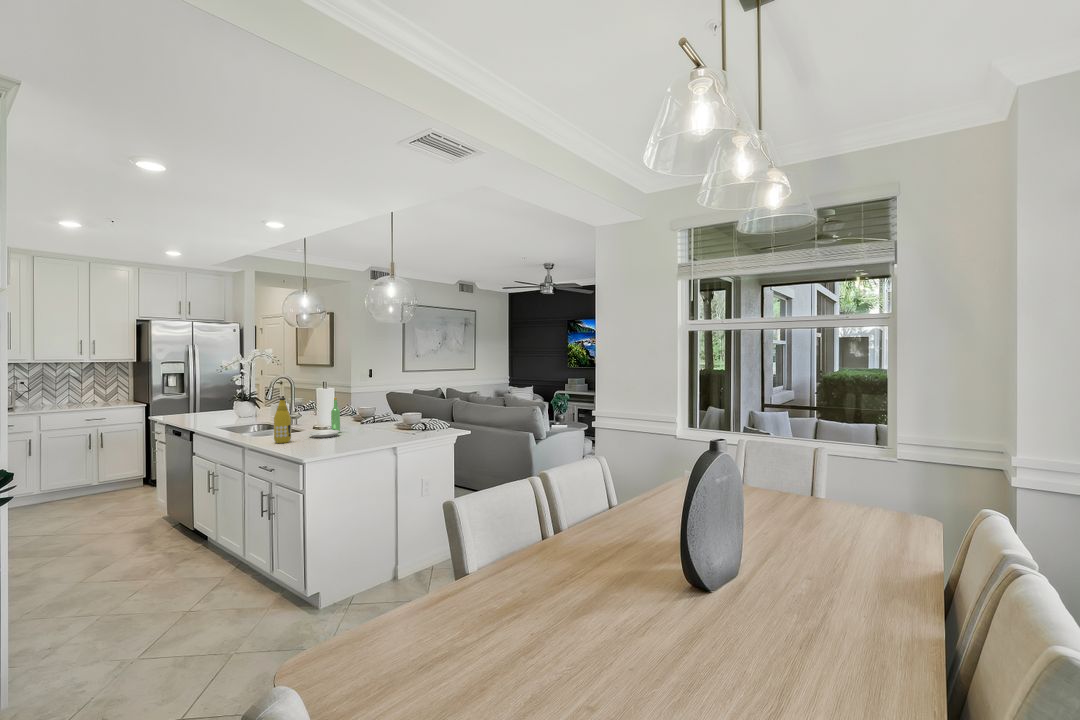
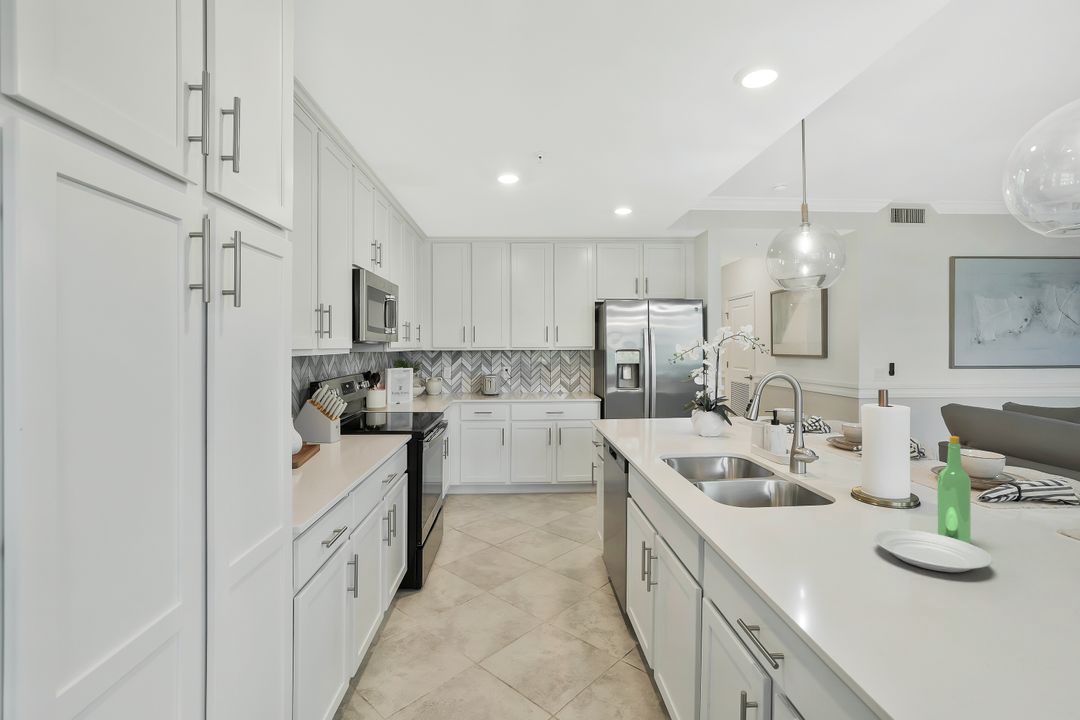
bottle: present [274,398,291,443] -> none [777,430,830,573]

